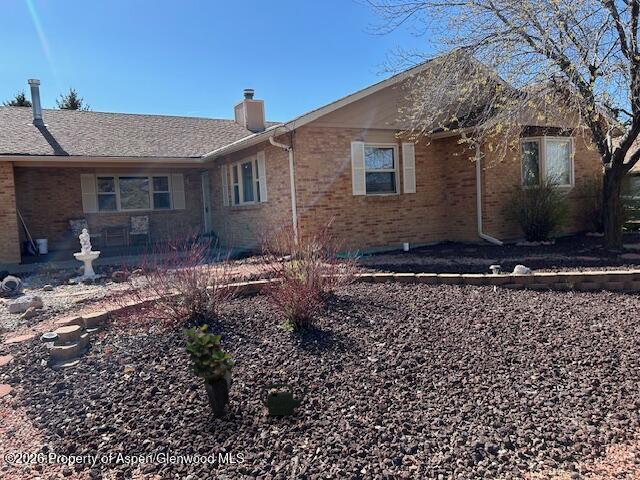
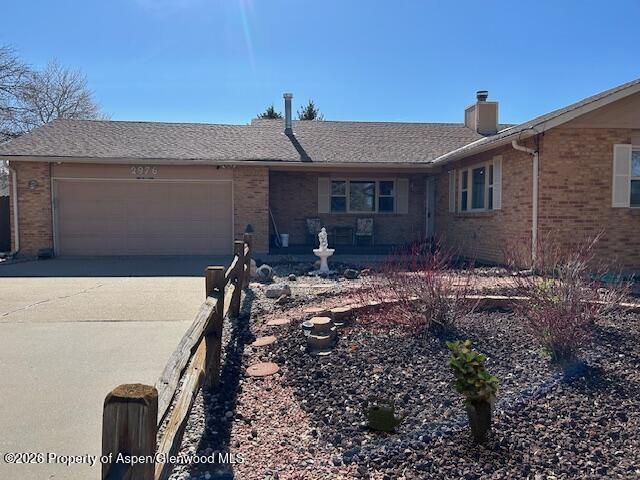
watering can: present [260,383,311,415] -> present [362,397,412,431]

